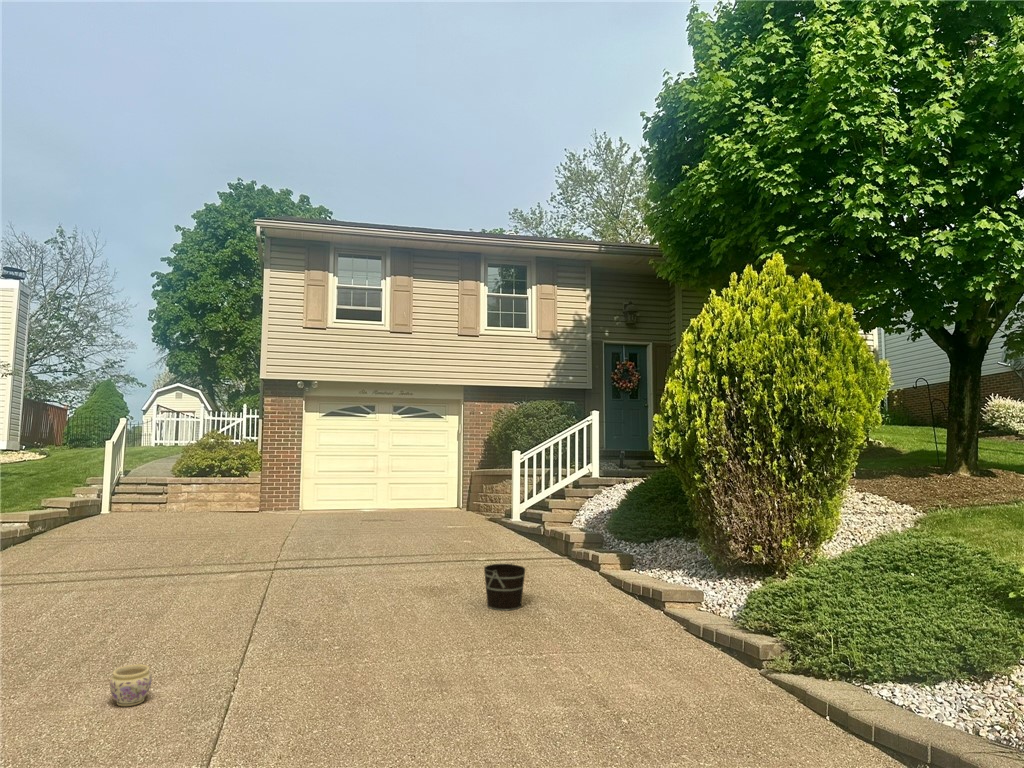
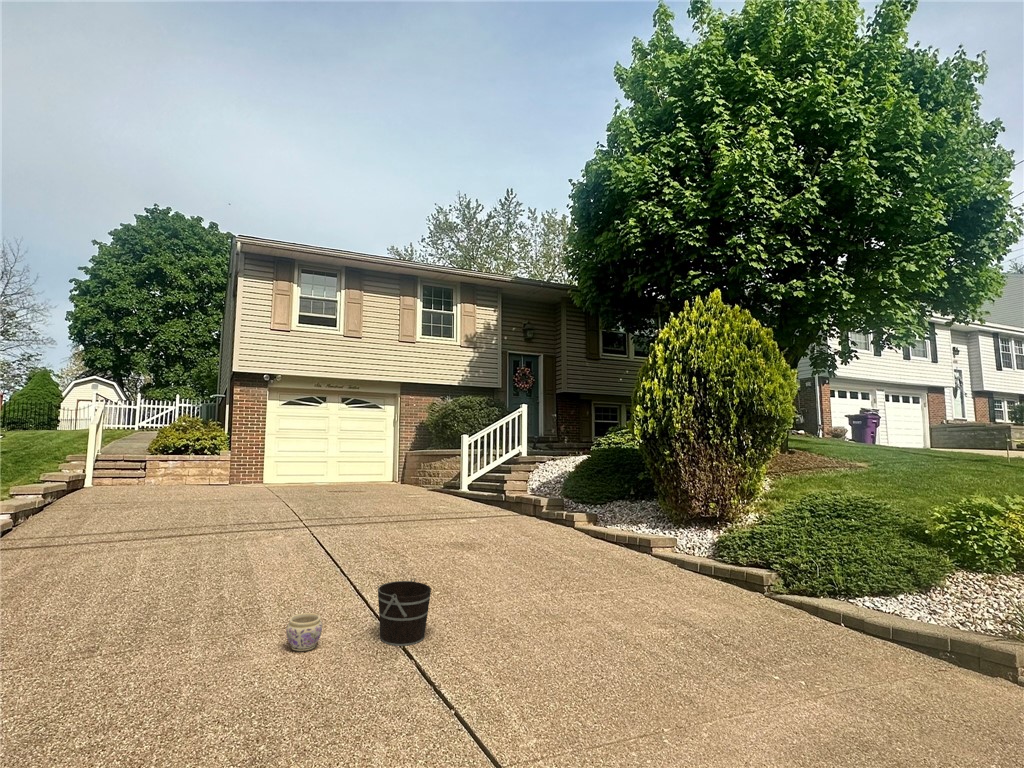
bucket: present [484,563,525,610] -> present [378,579,431,646]

